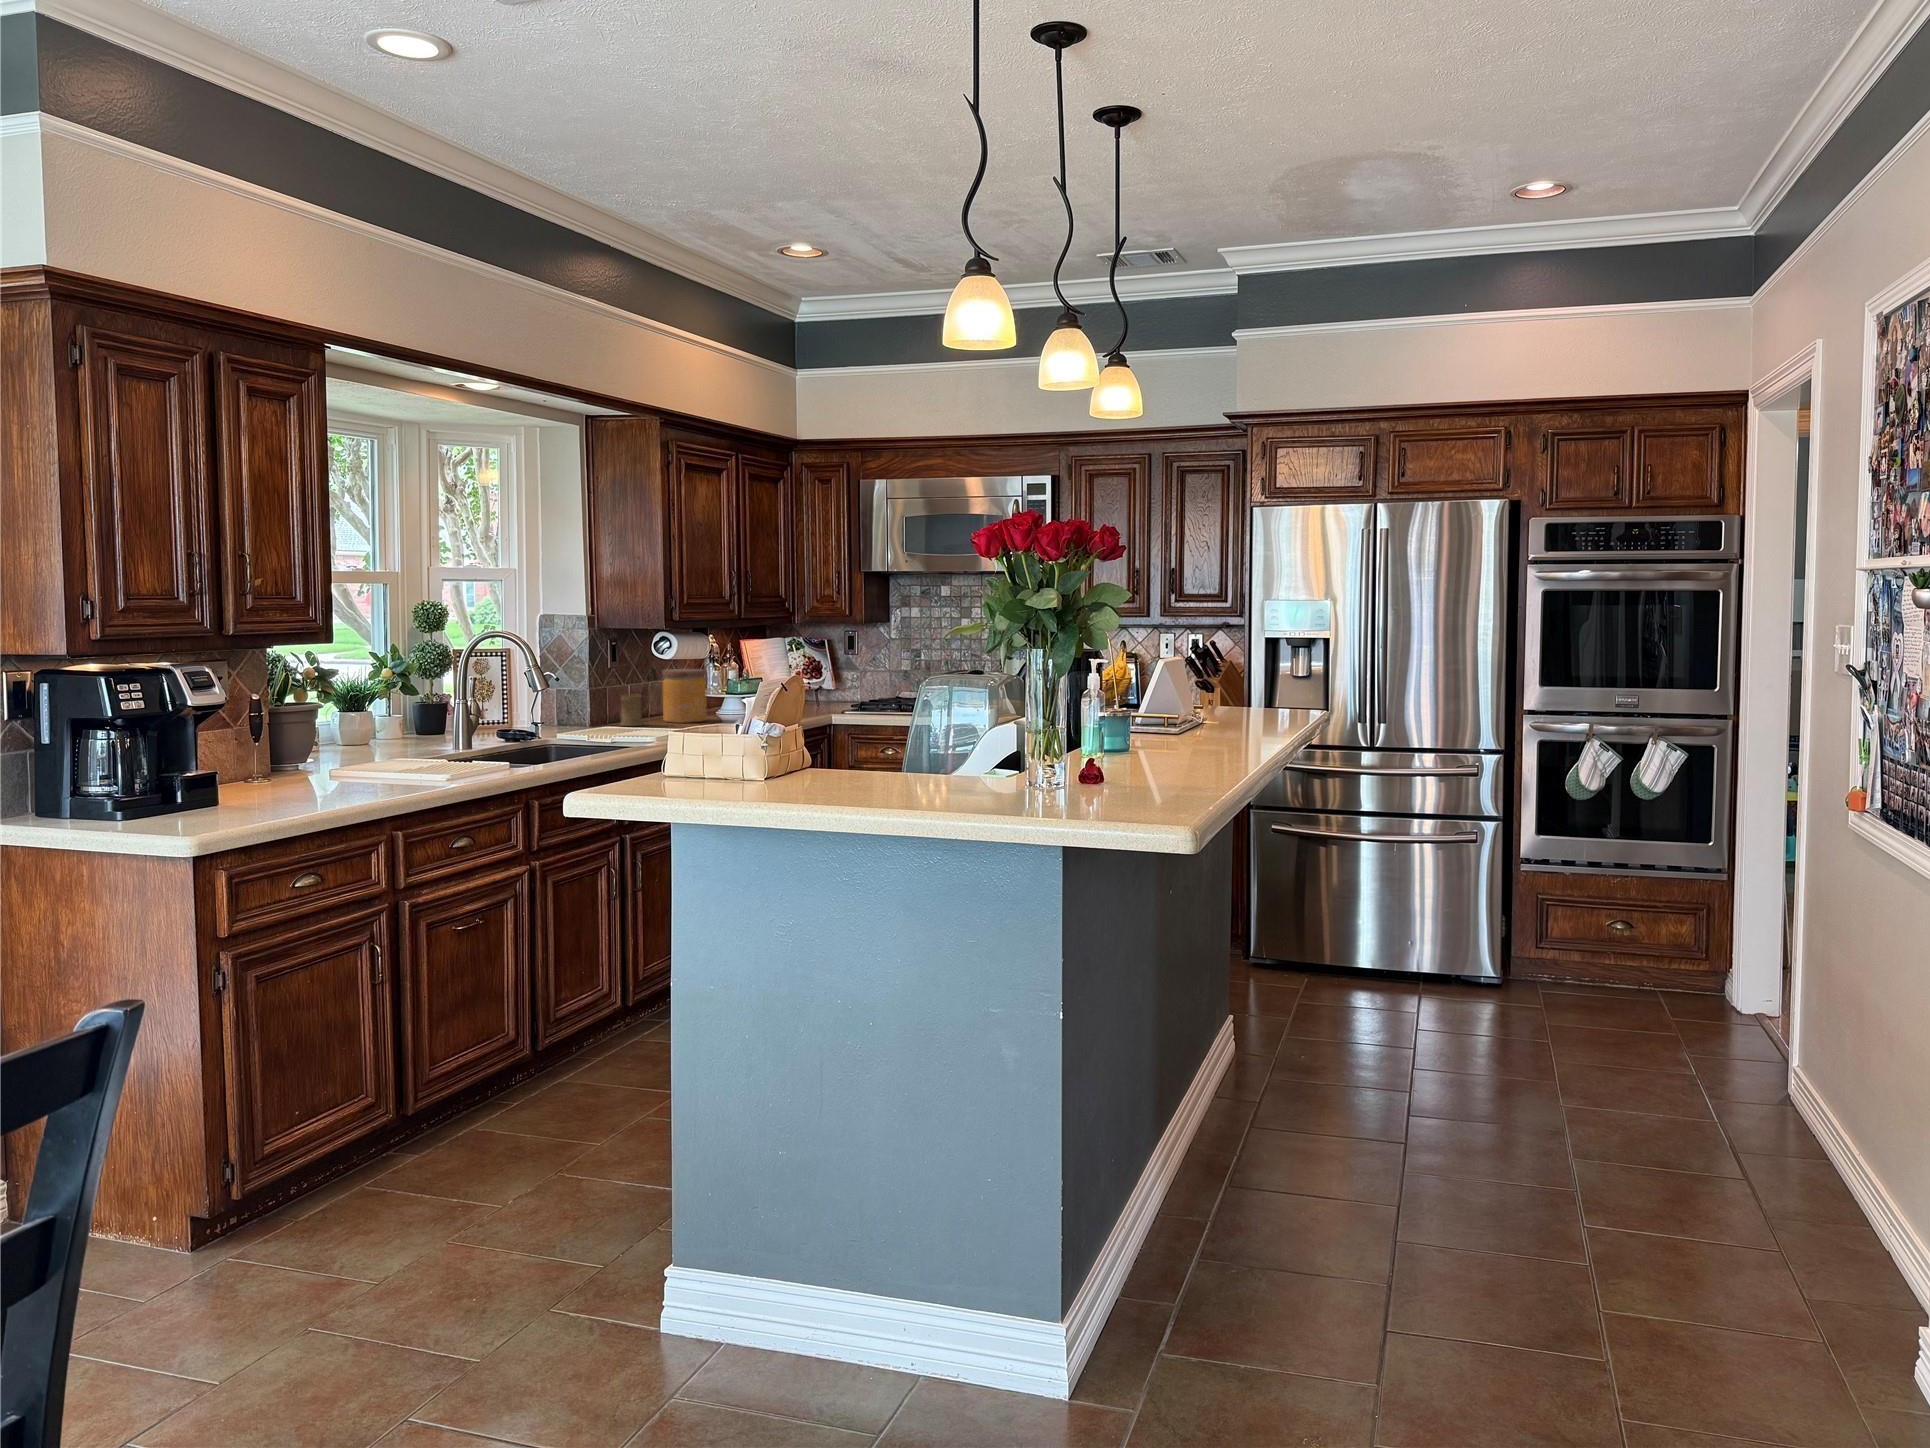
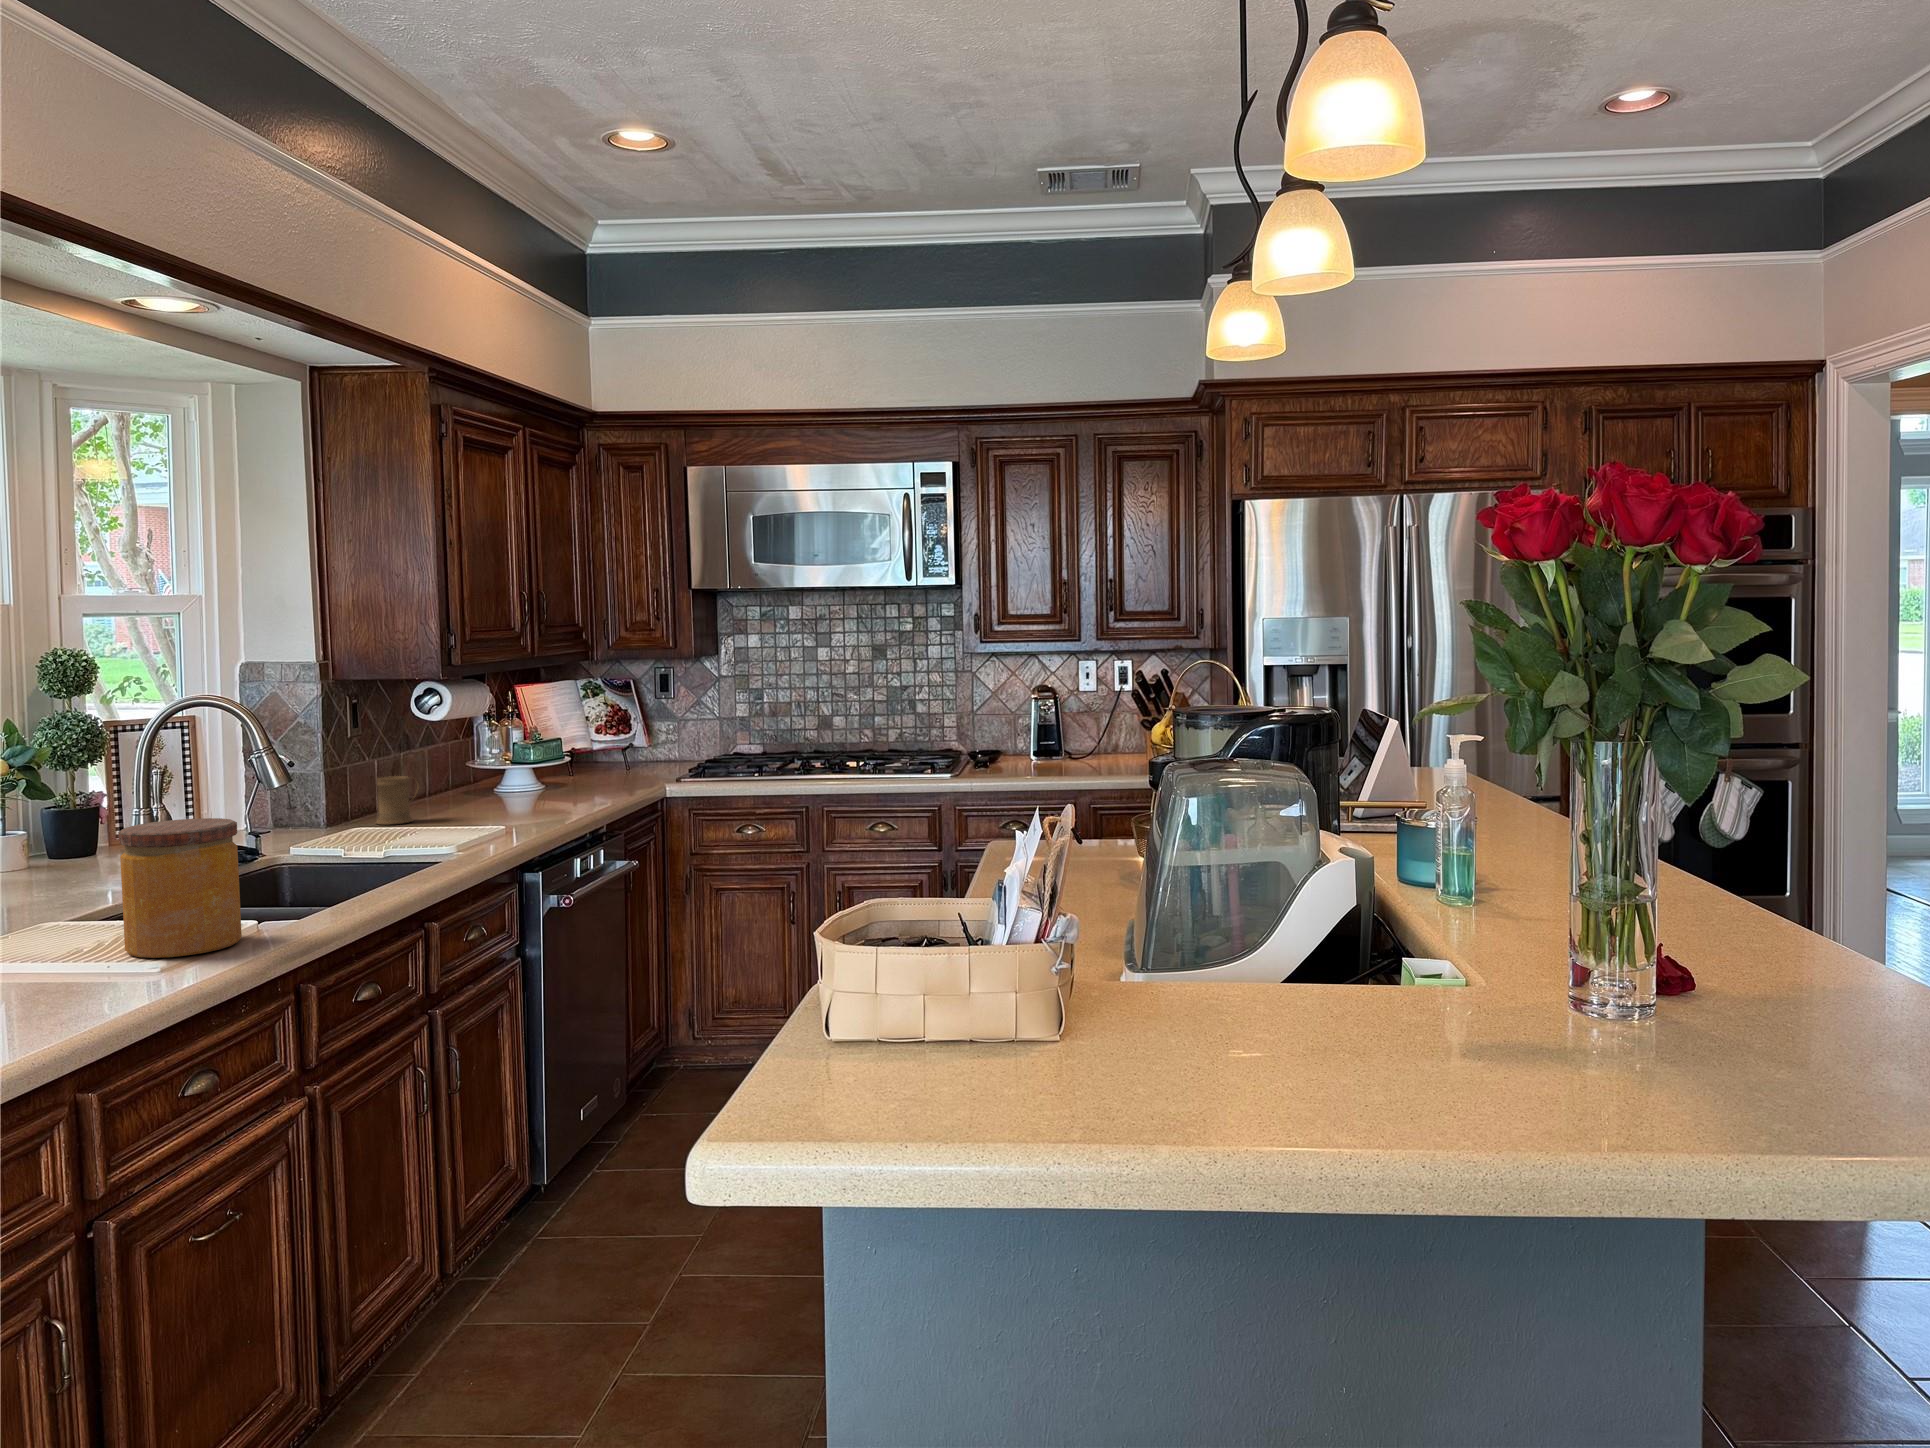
jar: present [662,669,707,723] -> present [118,818,242,958]

